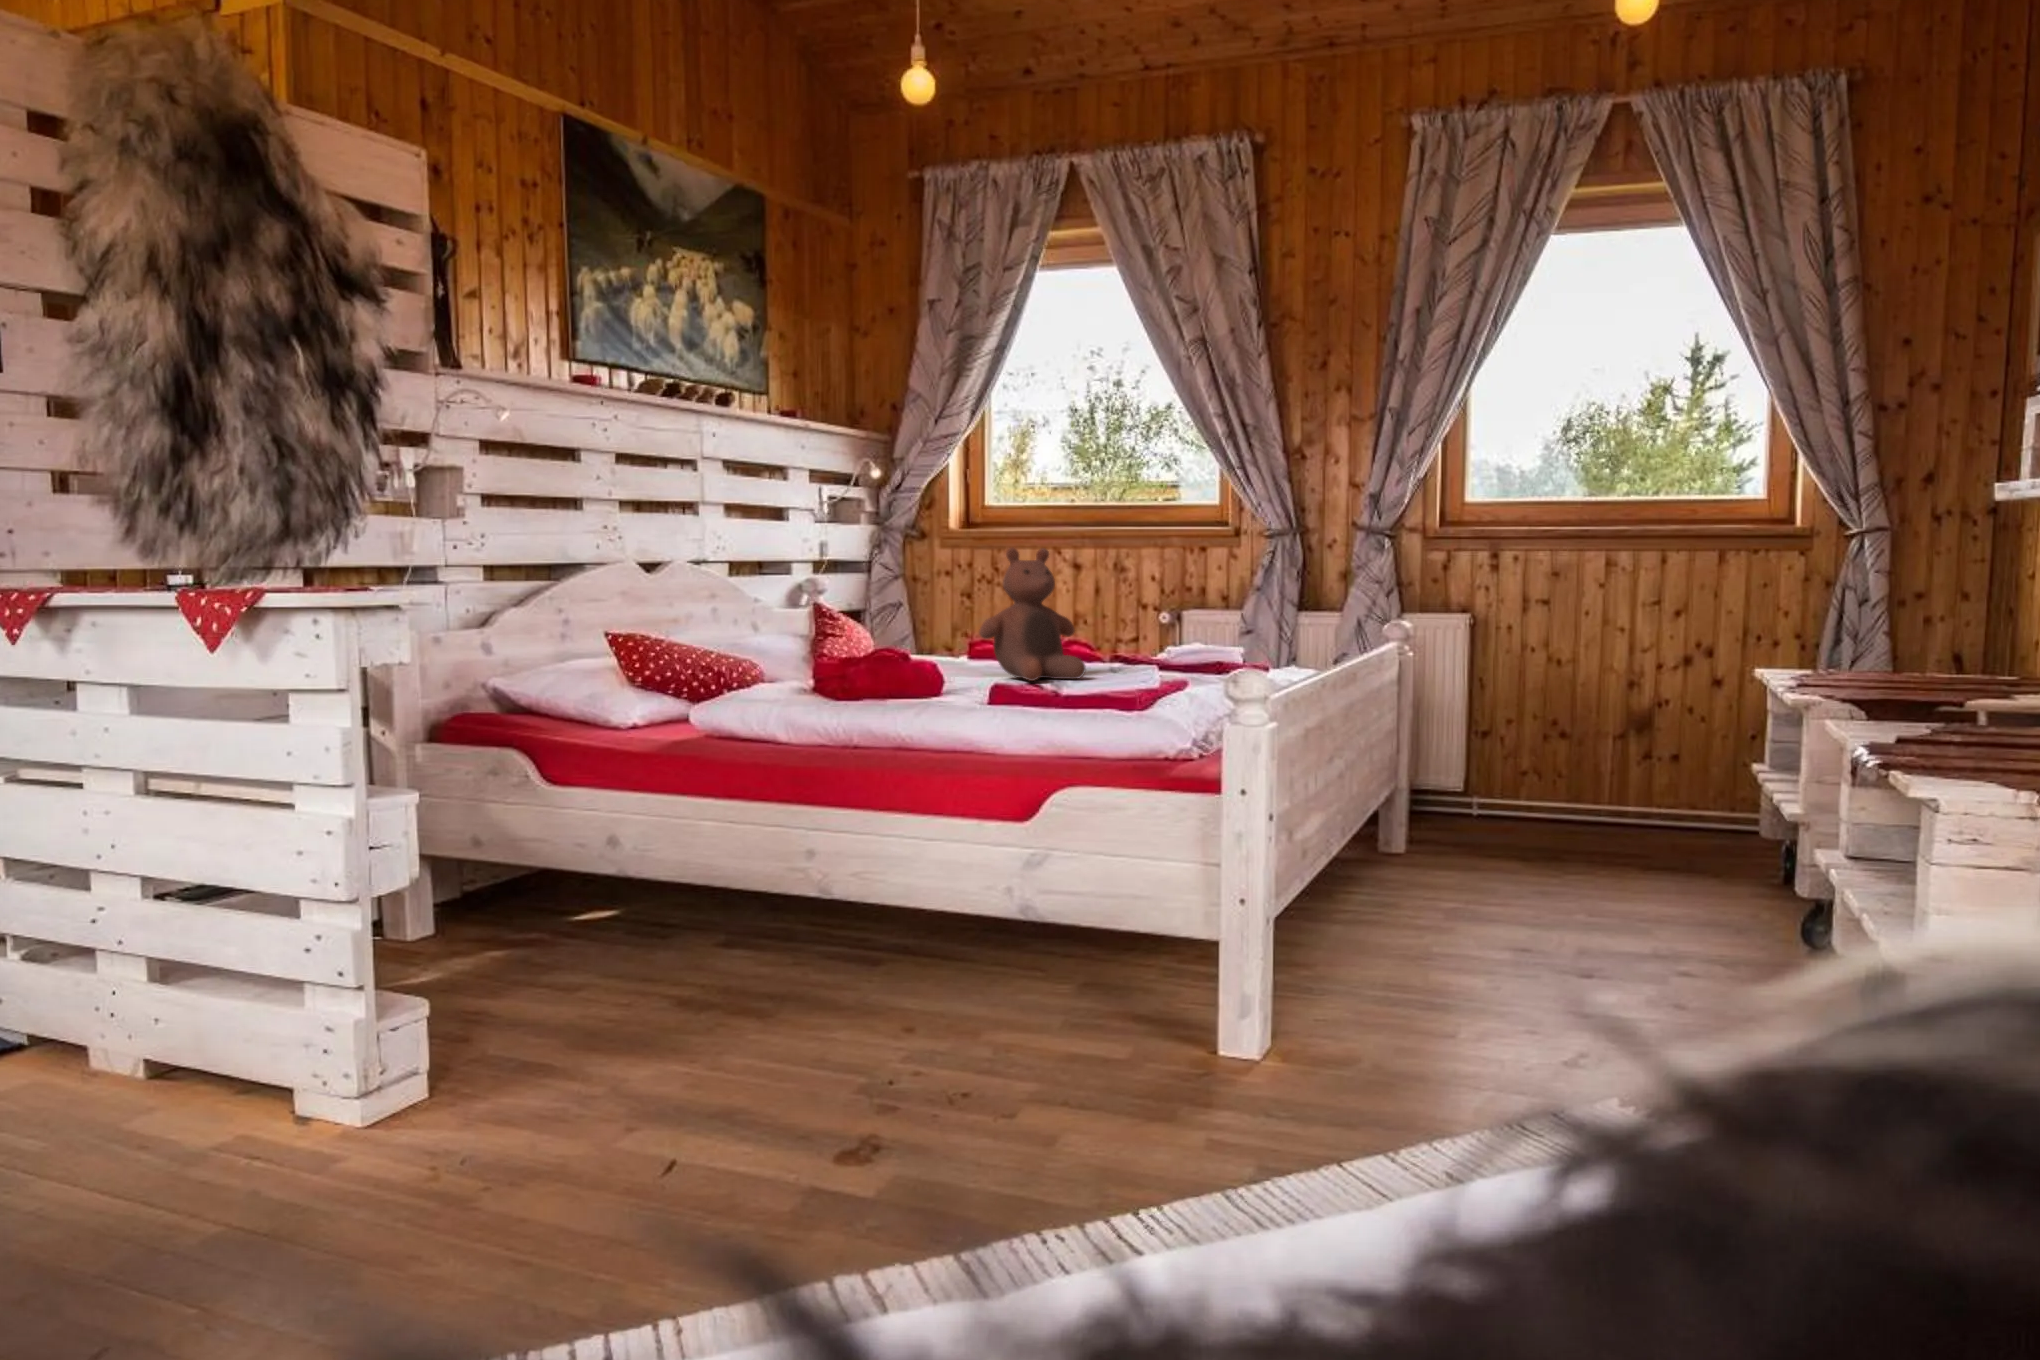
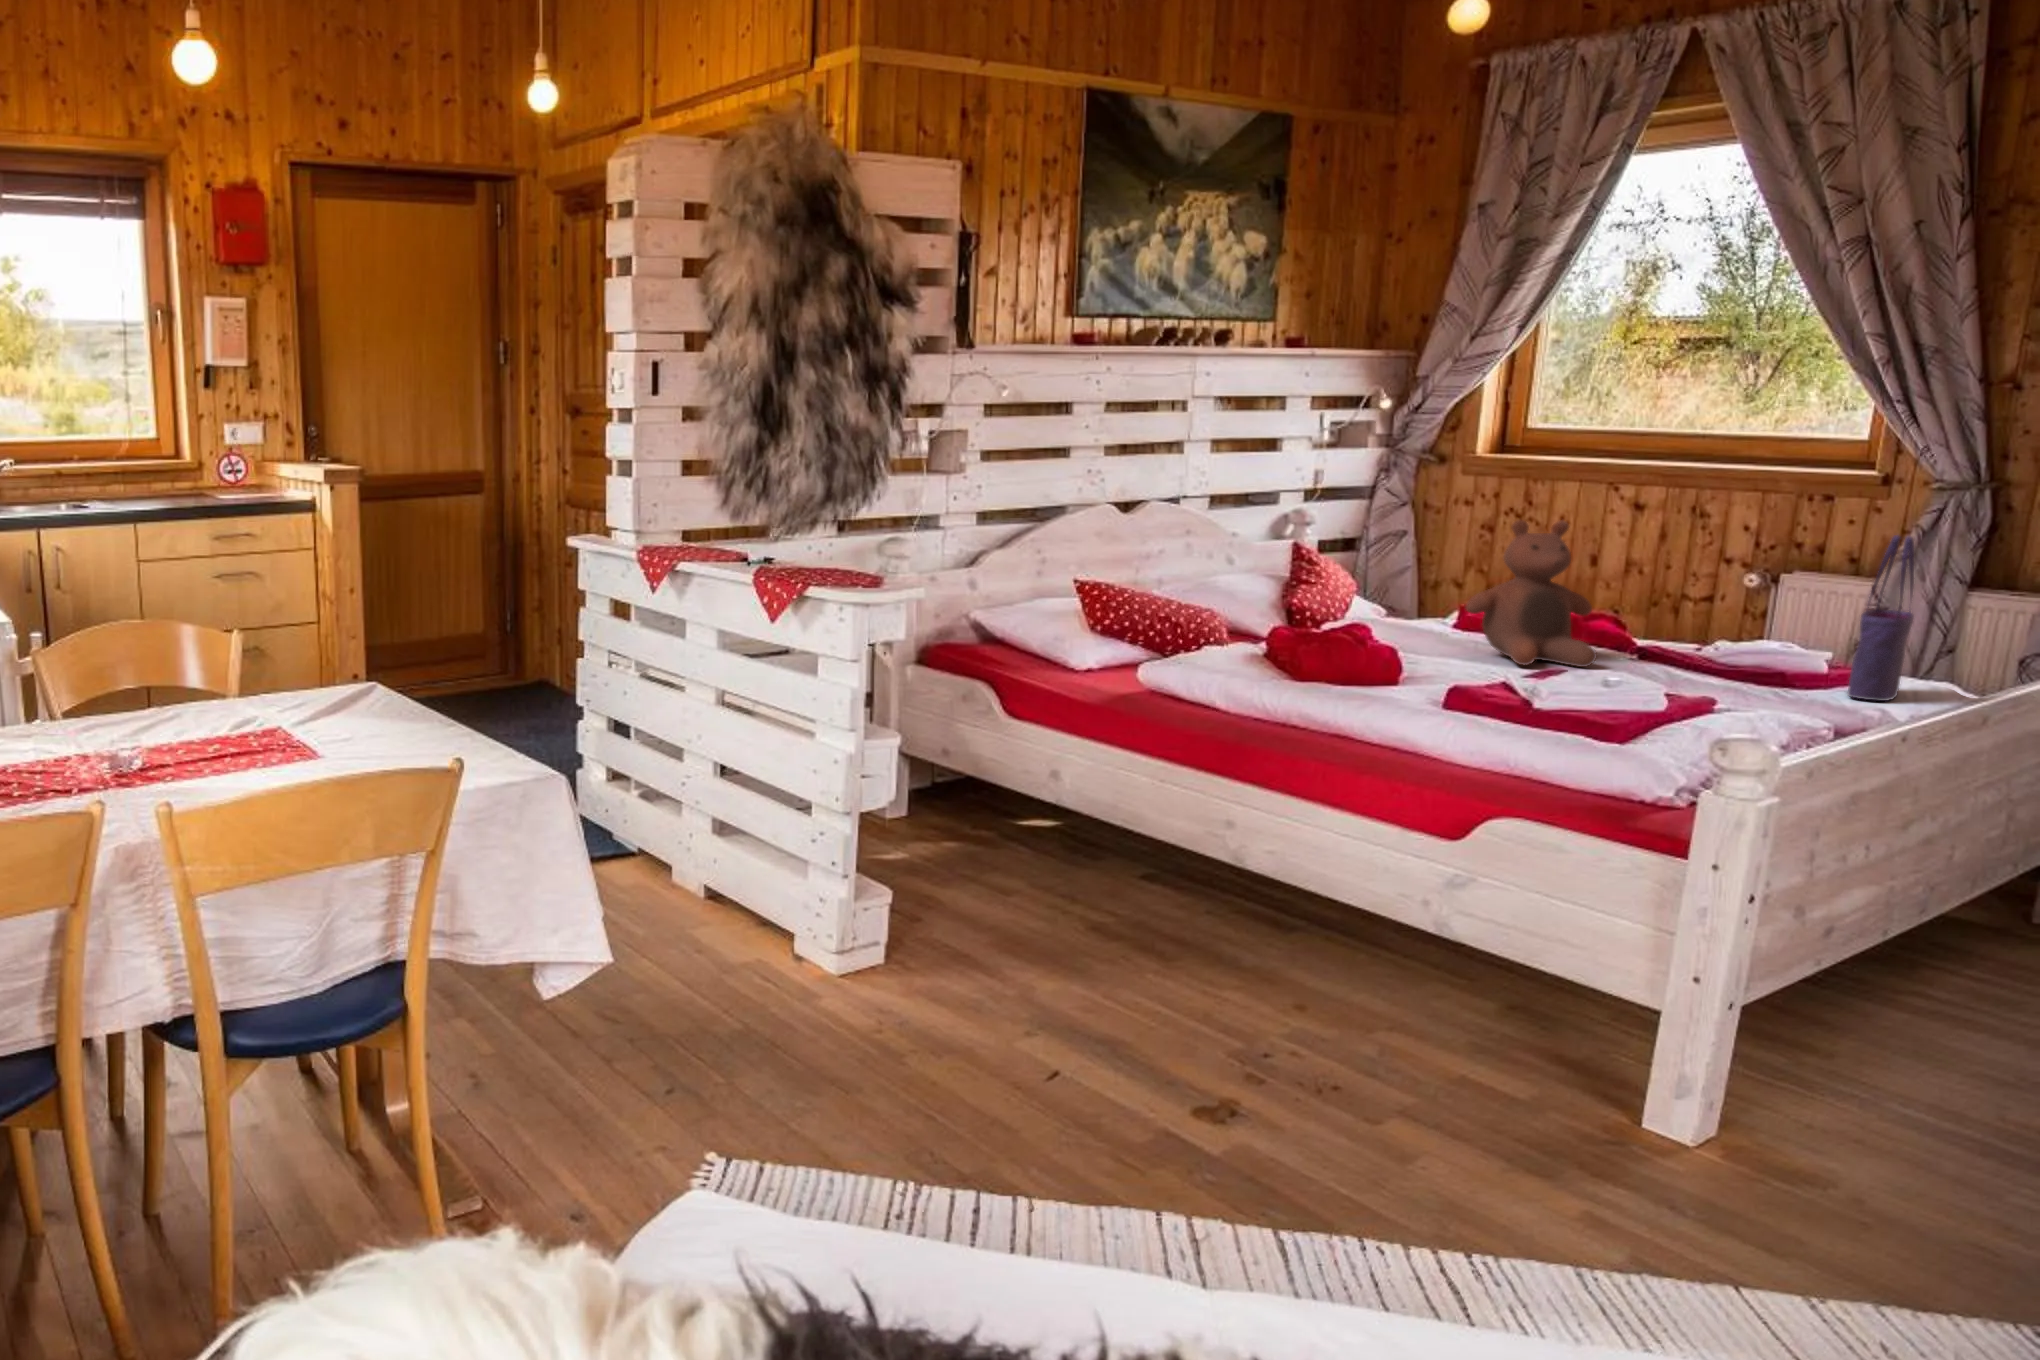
tote bag: none [1260,541,1290,678] -> present [1848,535,1914,701]

